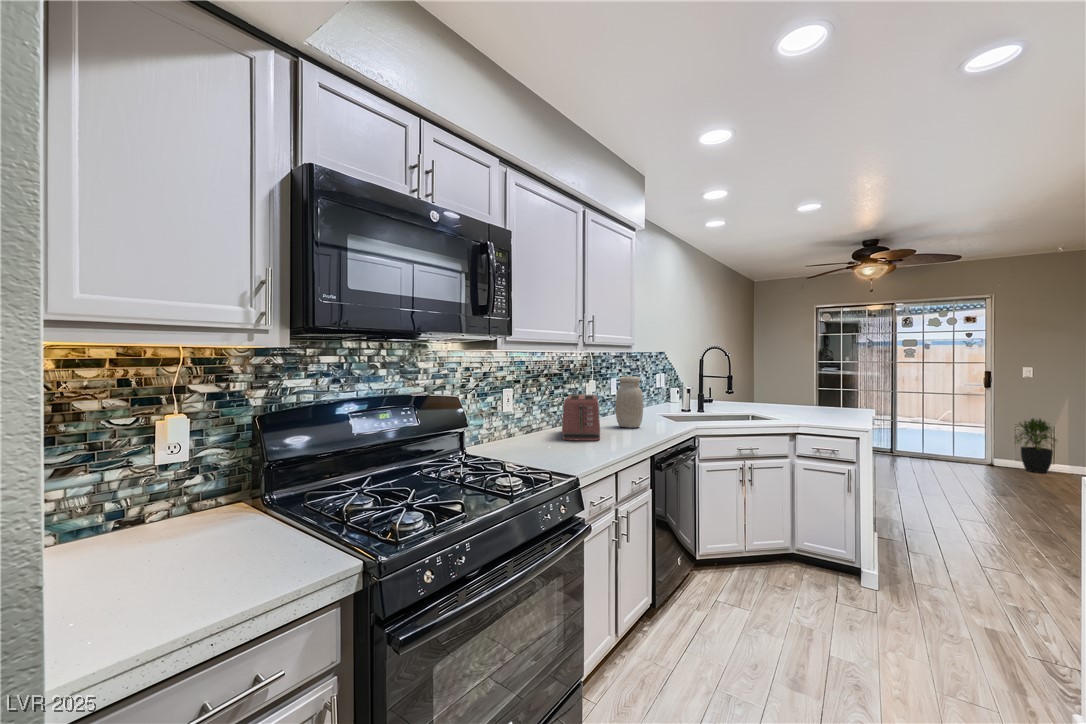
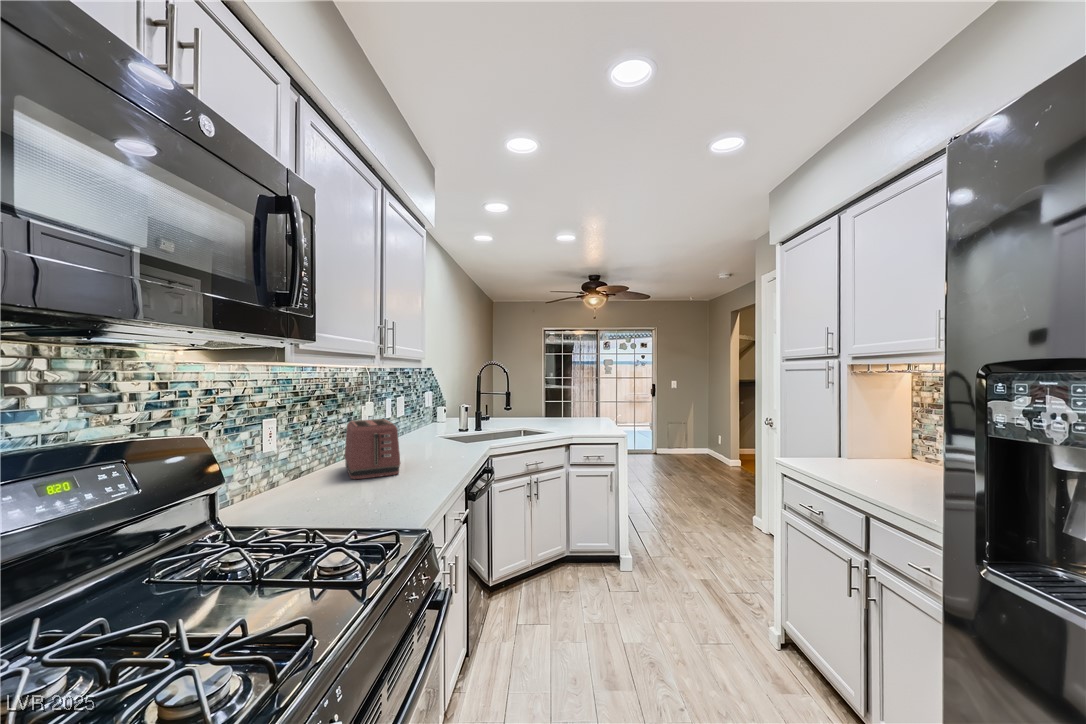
jar: present [616,376,643,428] -> none [404,395,435,454]
potted plant: present [1016,418,1057,473] -> none [667,415,691,454]

